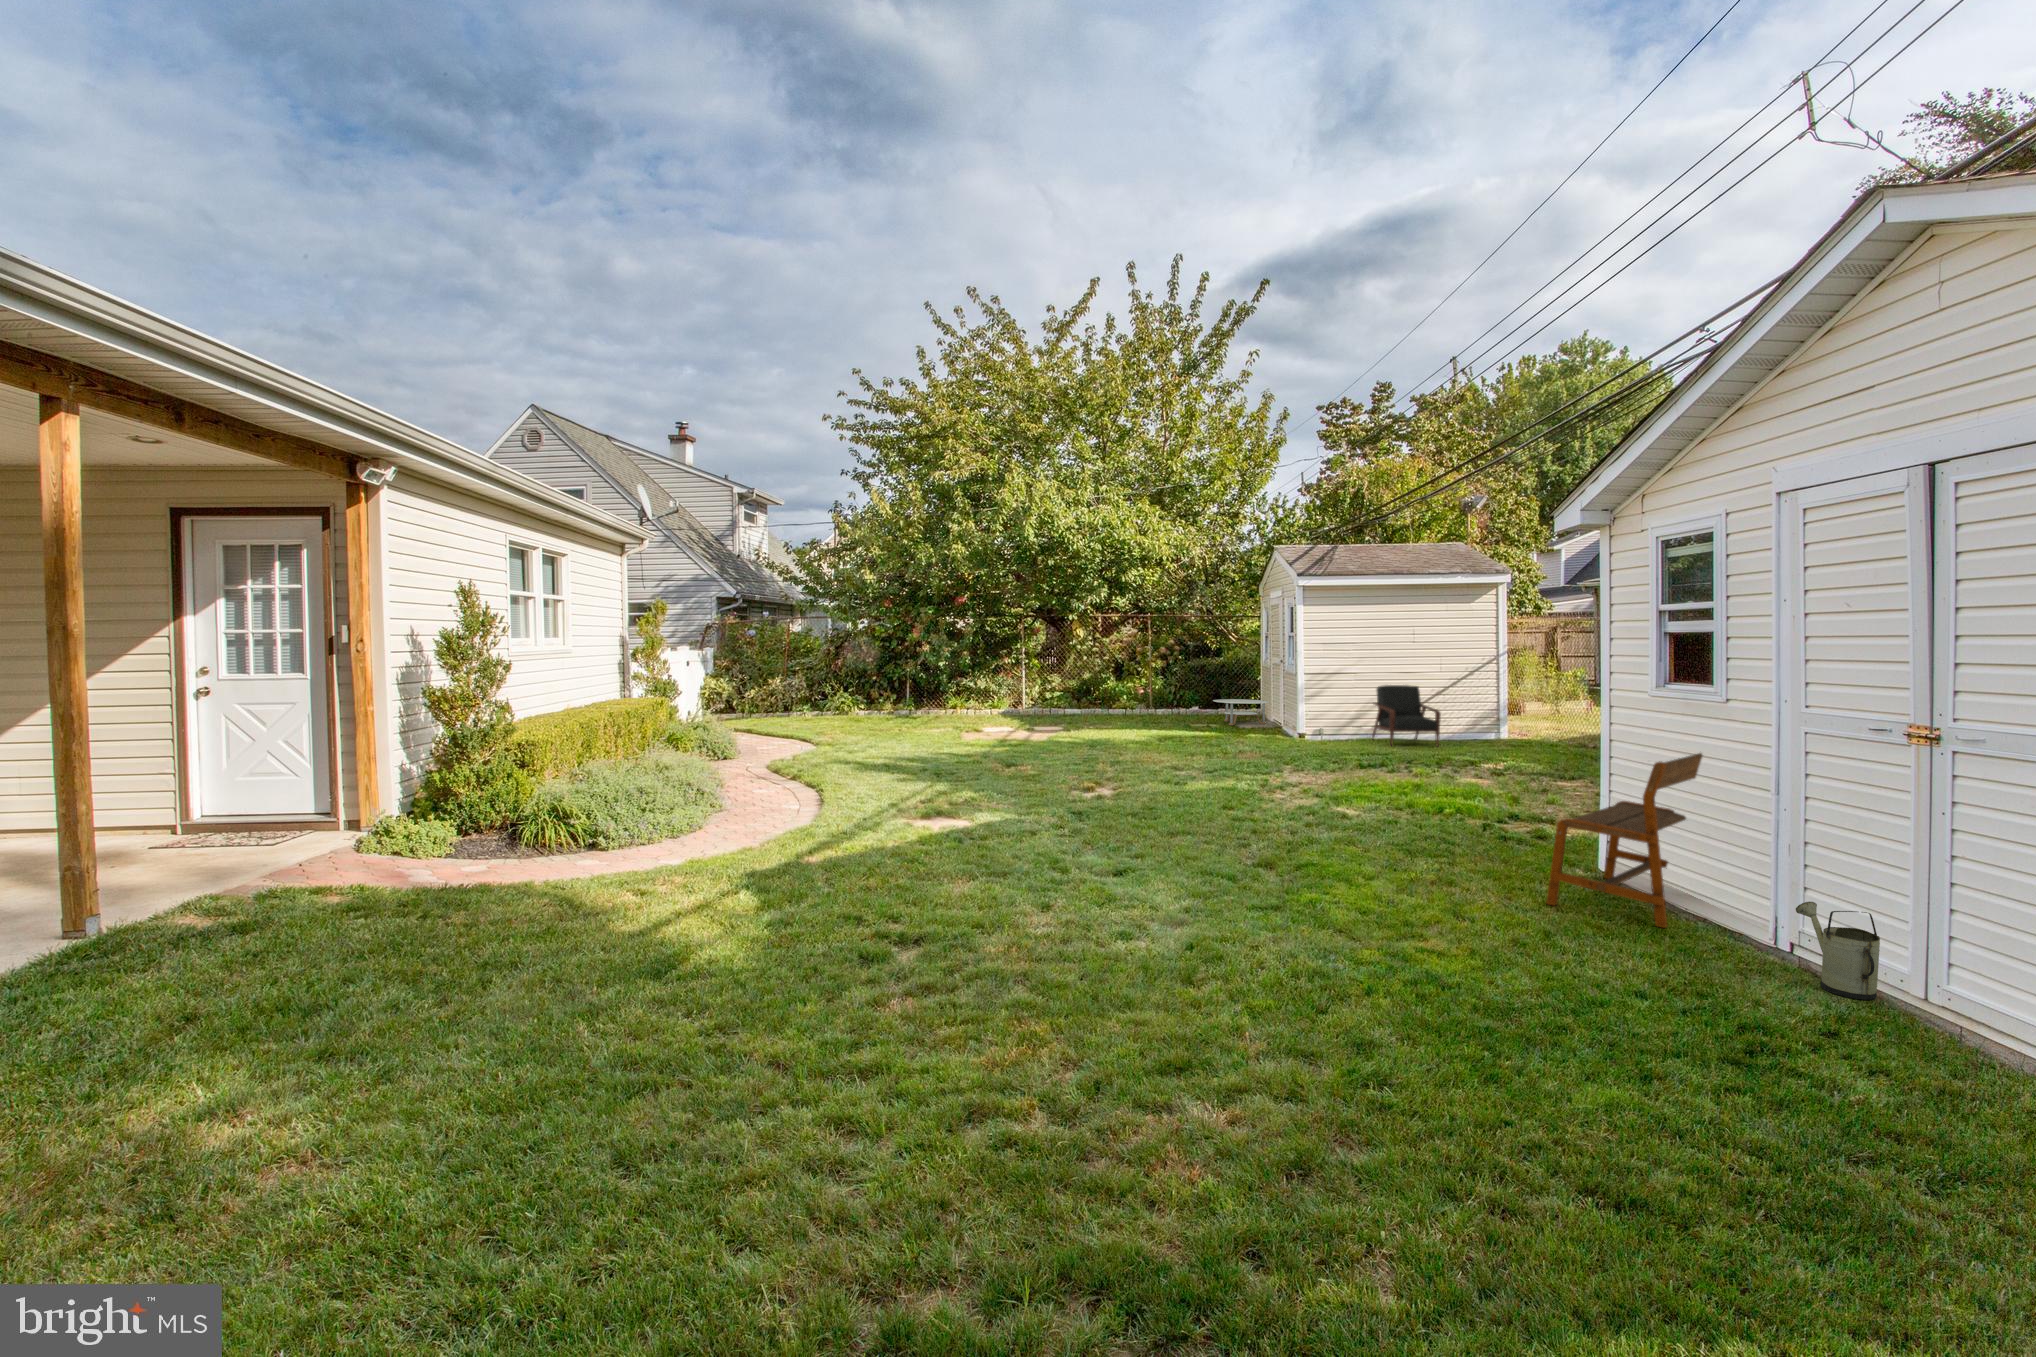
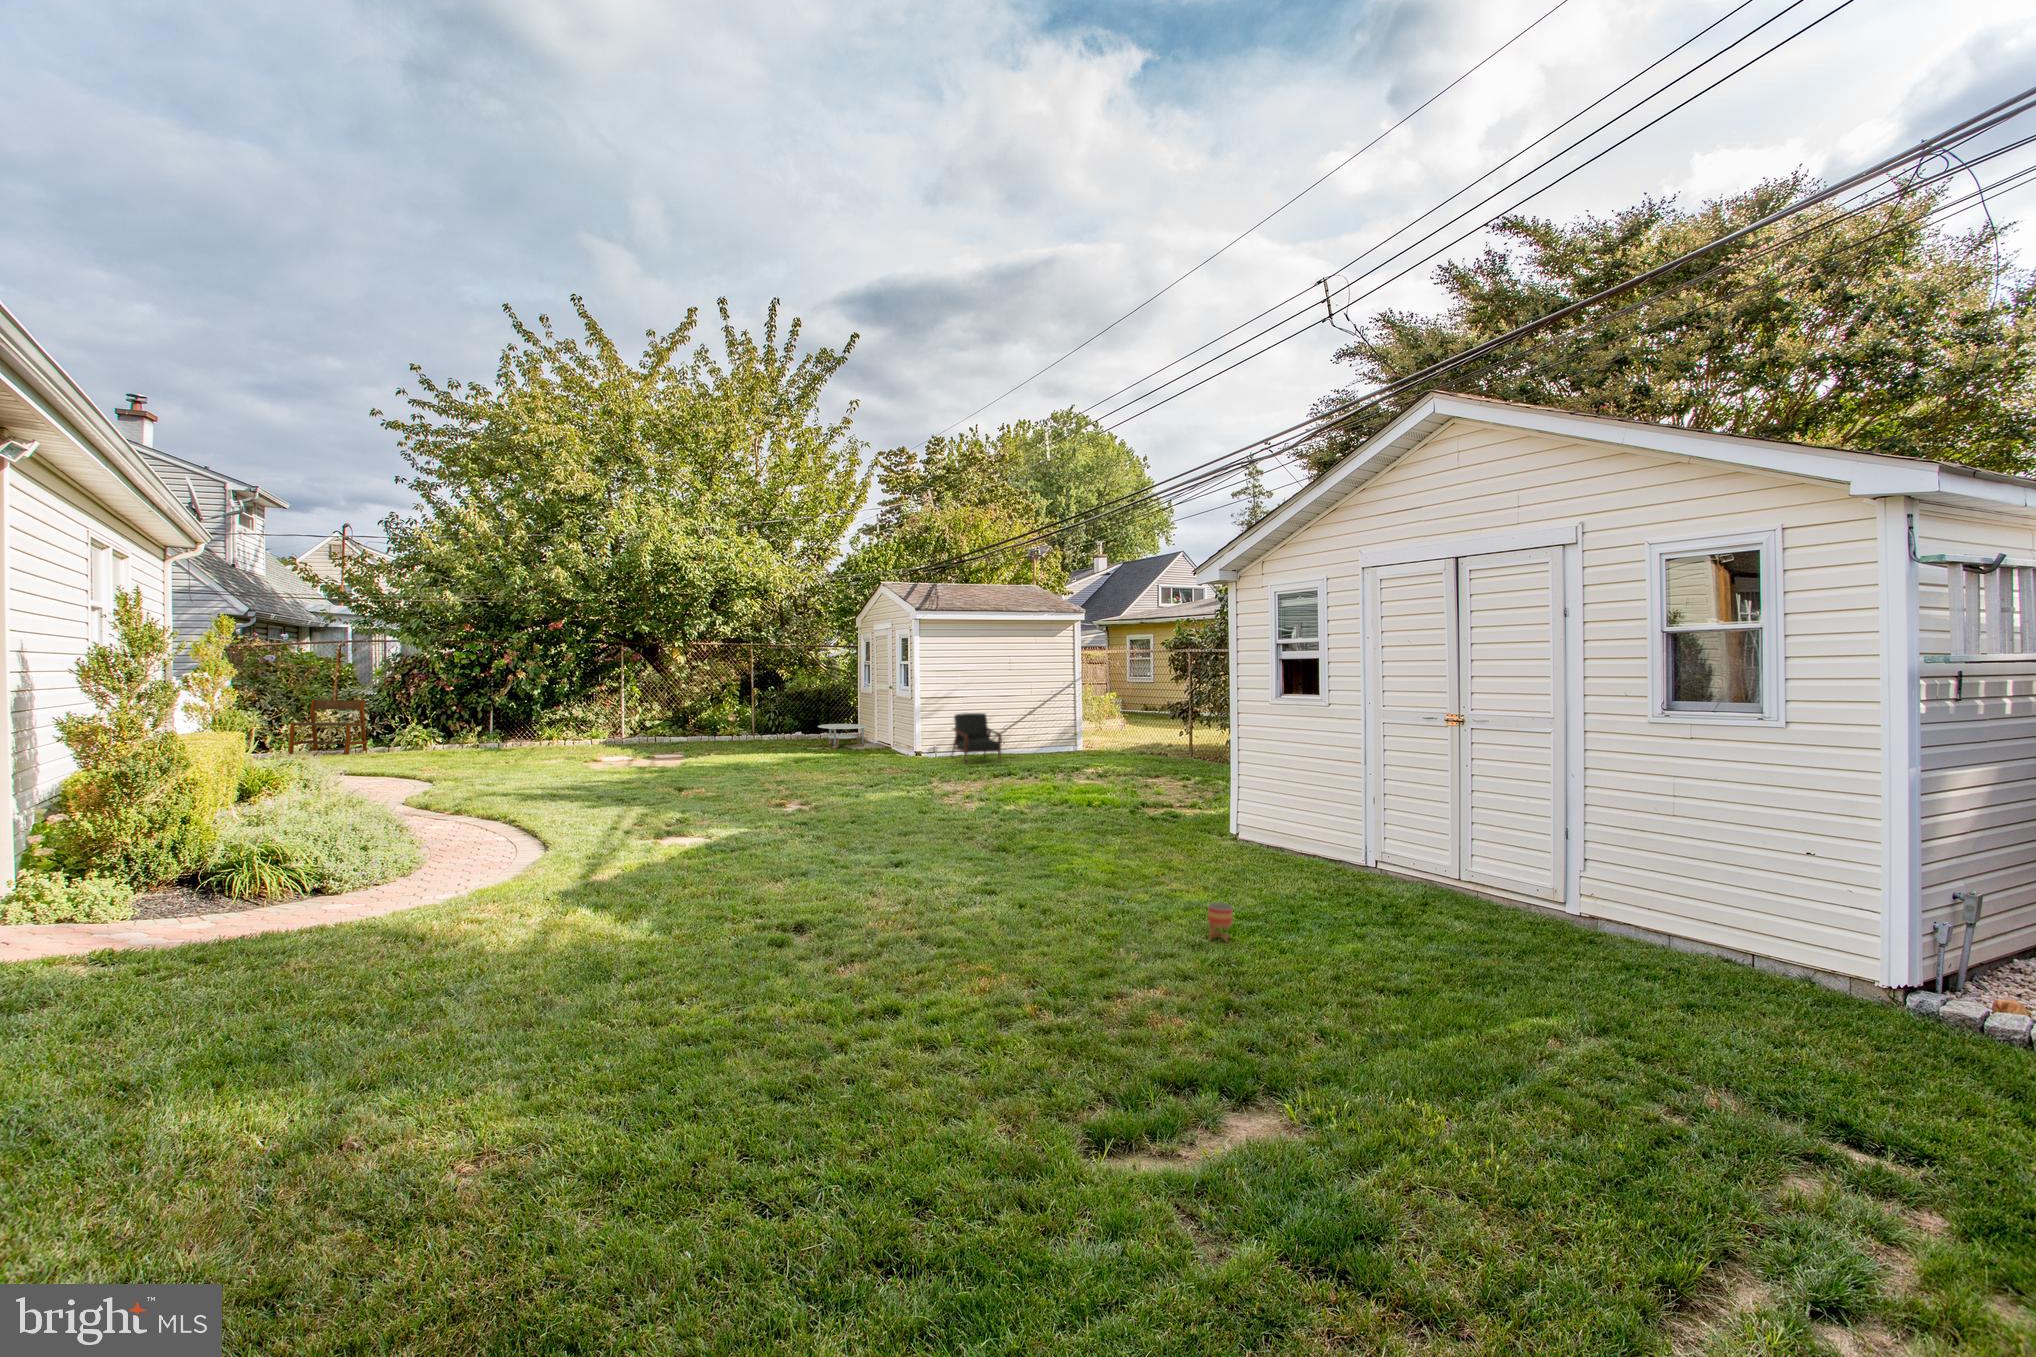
bench: present [1546,753,1702,928] -> present [289,699,368,754]
watering can: present [1796,902,1880,1000] -> none [1170,873,1202,924]
planter: none [1911,965,1979,1048] -> present [1208,902,1233,942]

